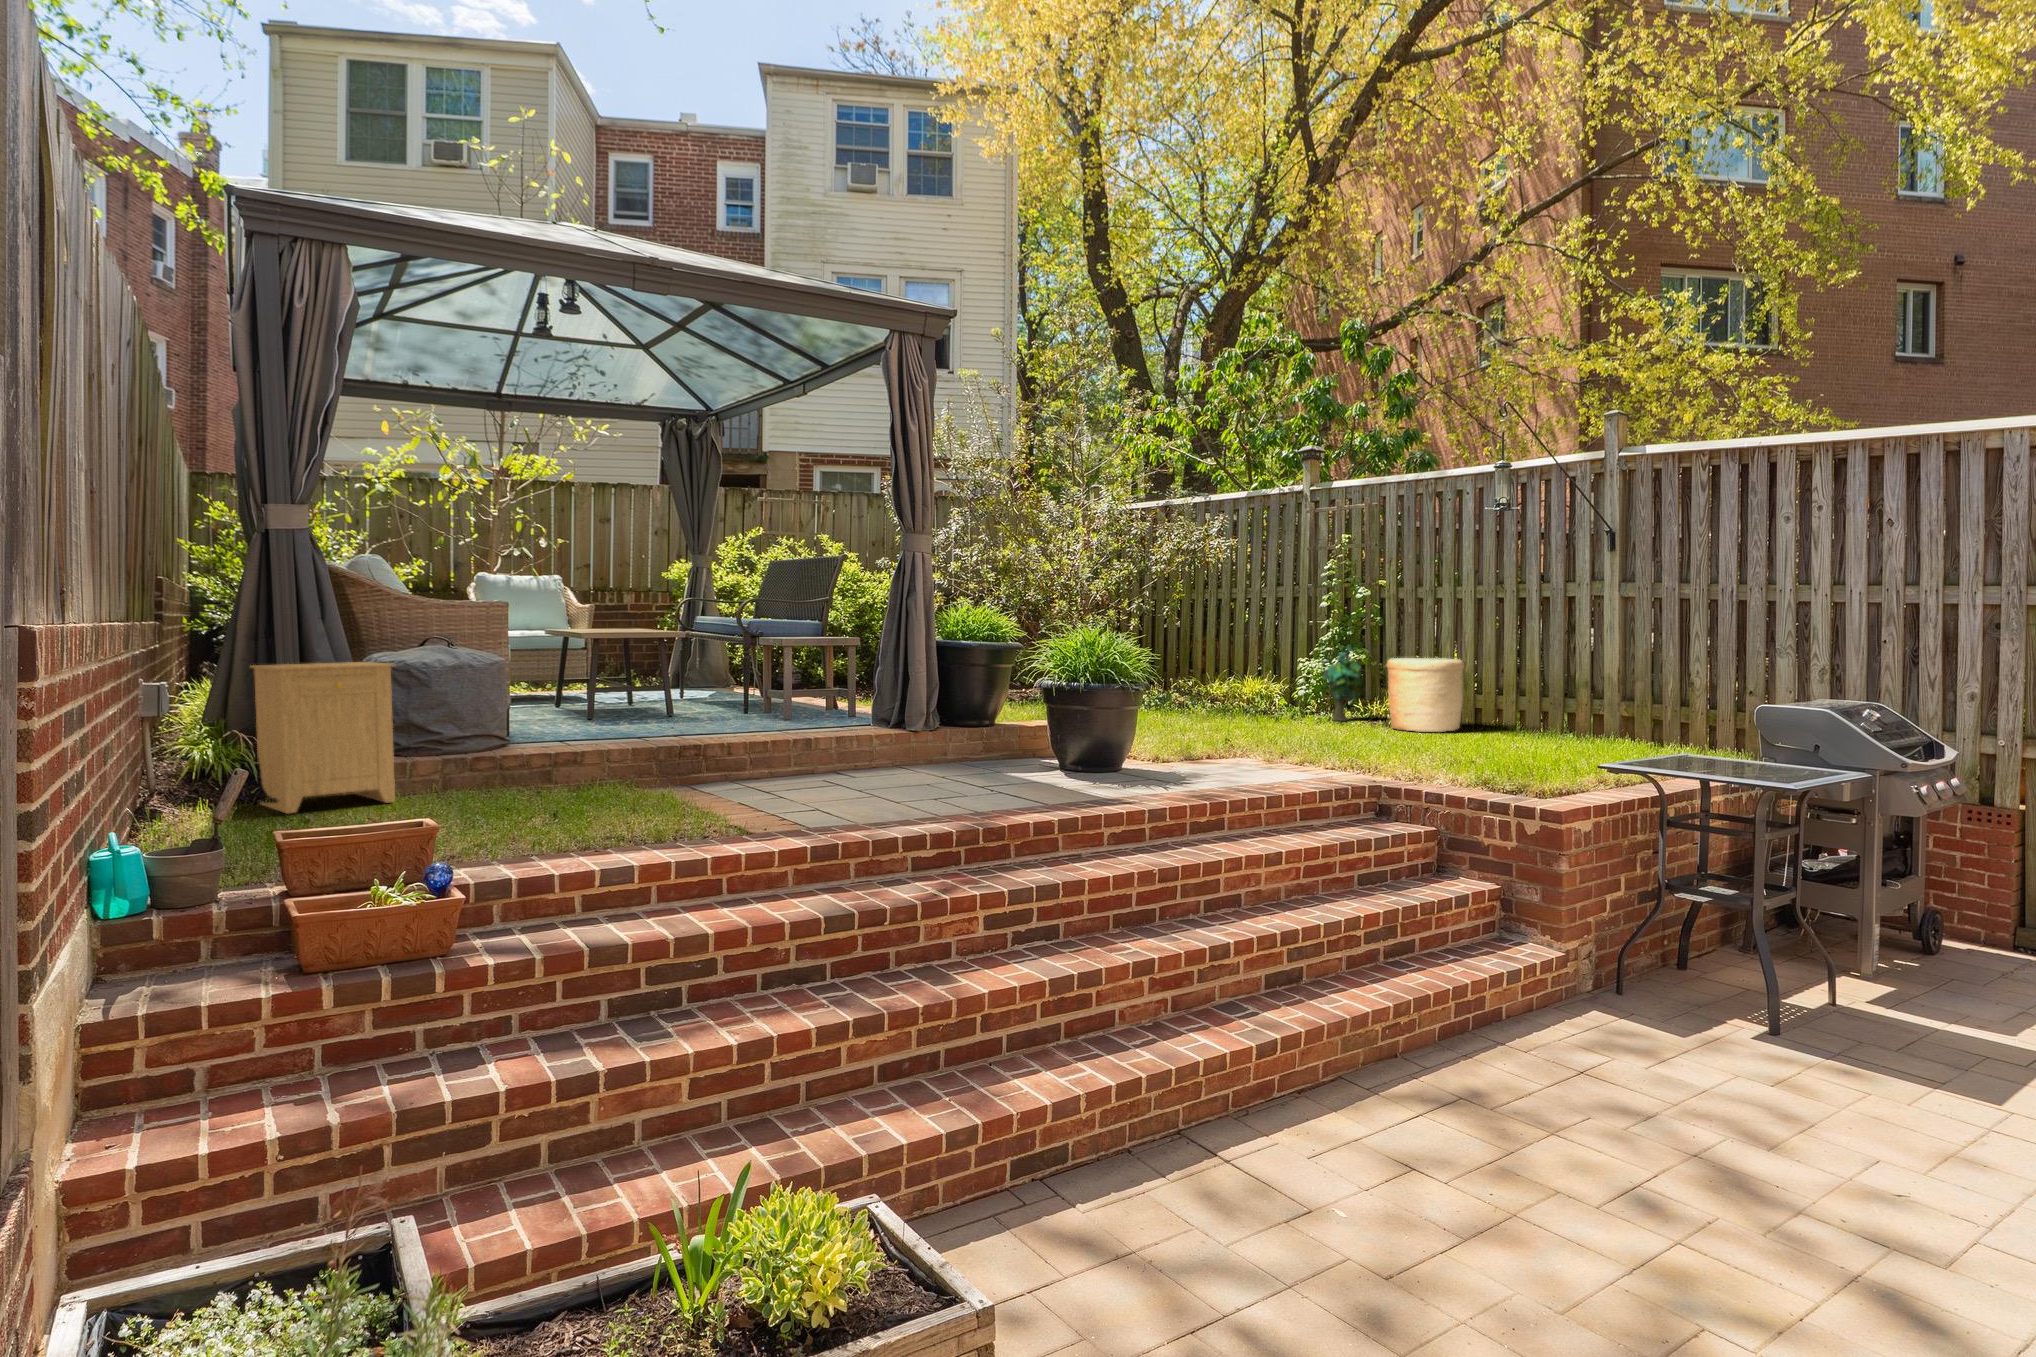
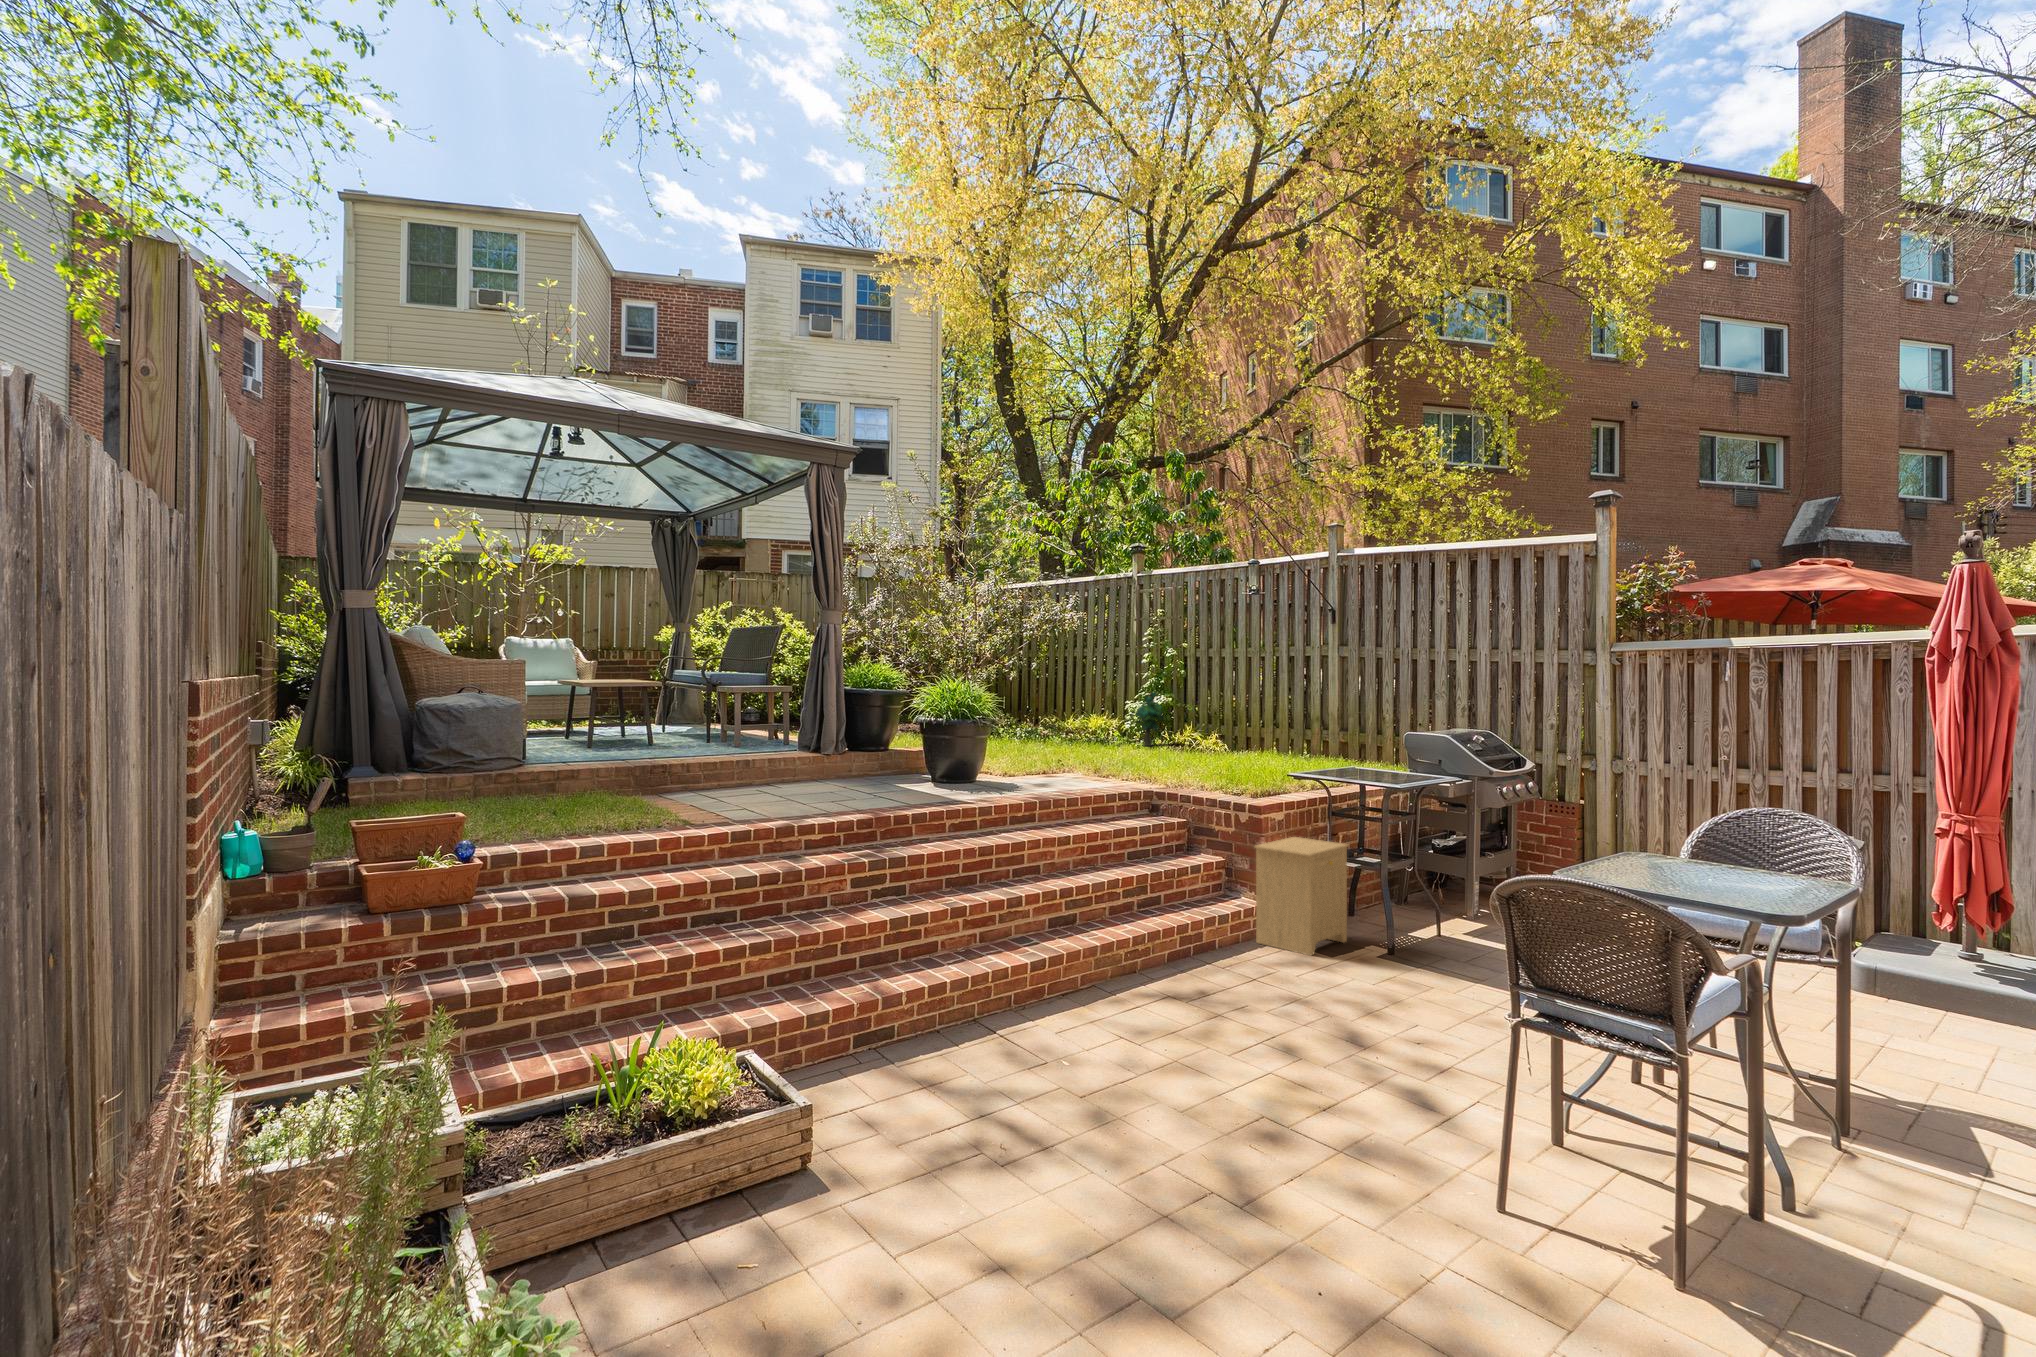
woven basket: present [1387,658,1464,732] -> none [1177,701,1230,754]
side table: present [250,662,395,814] -> present [1255,837,1348,955]

